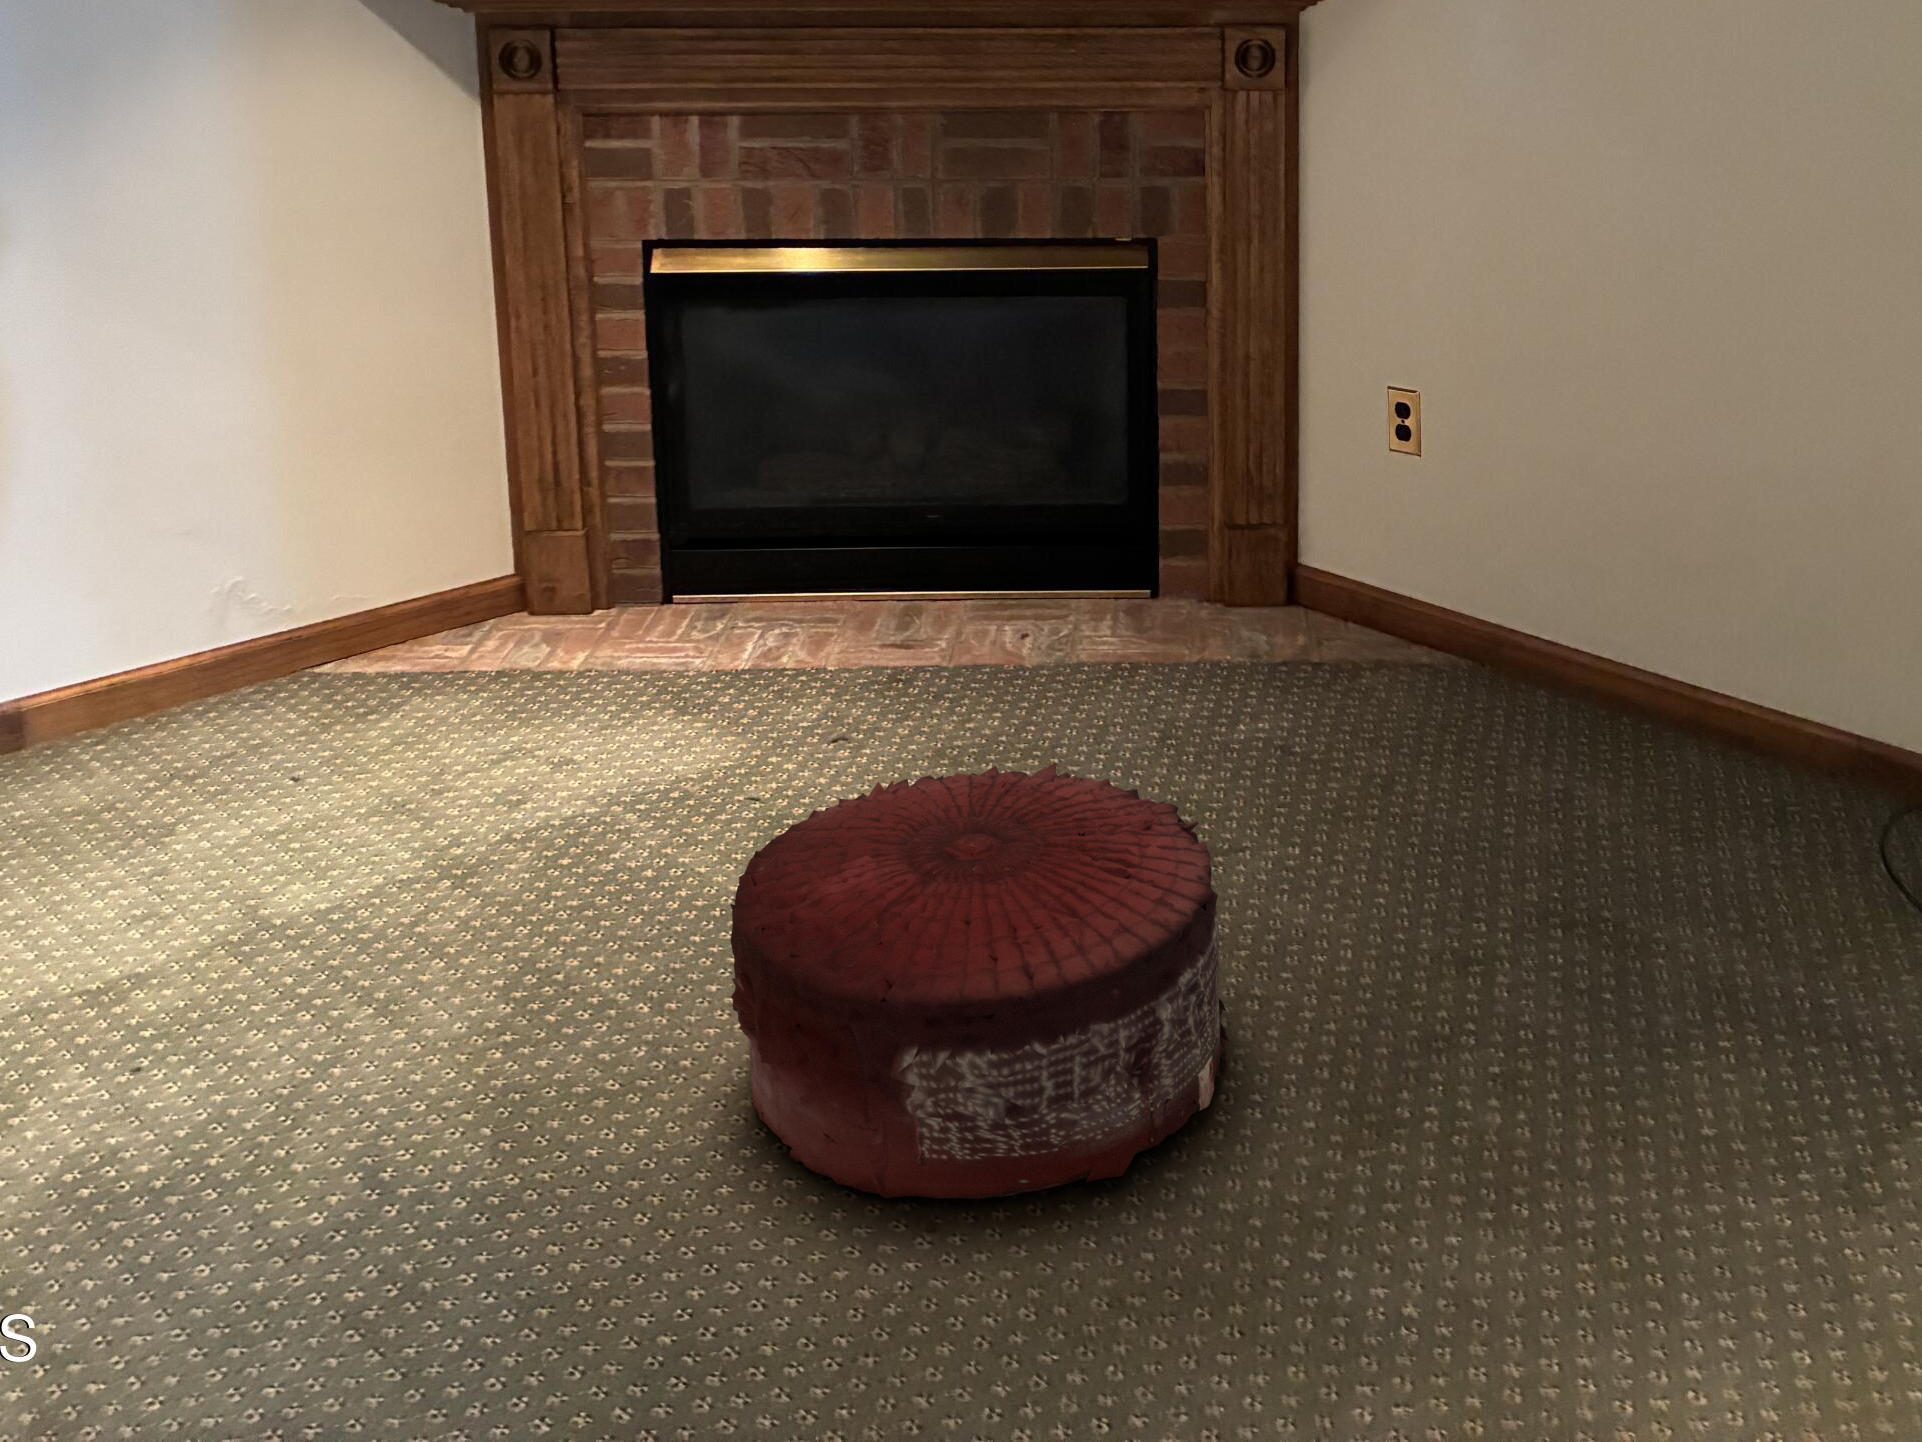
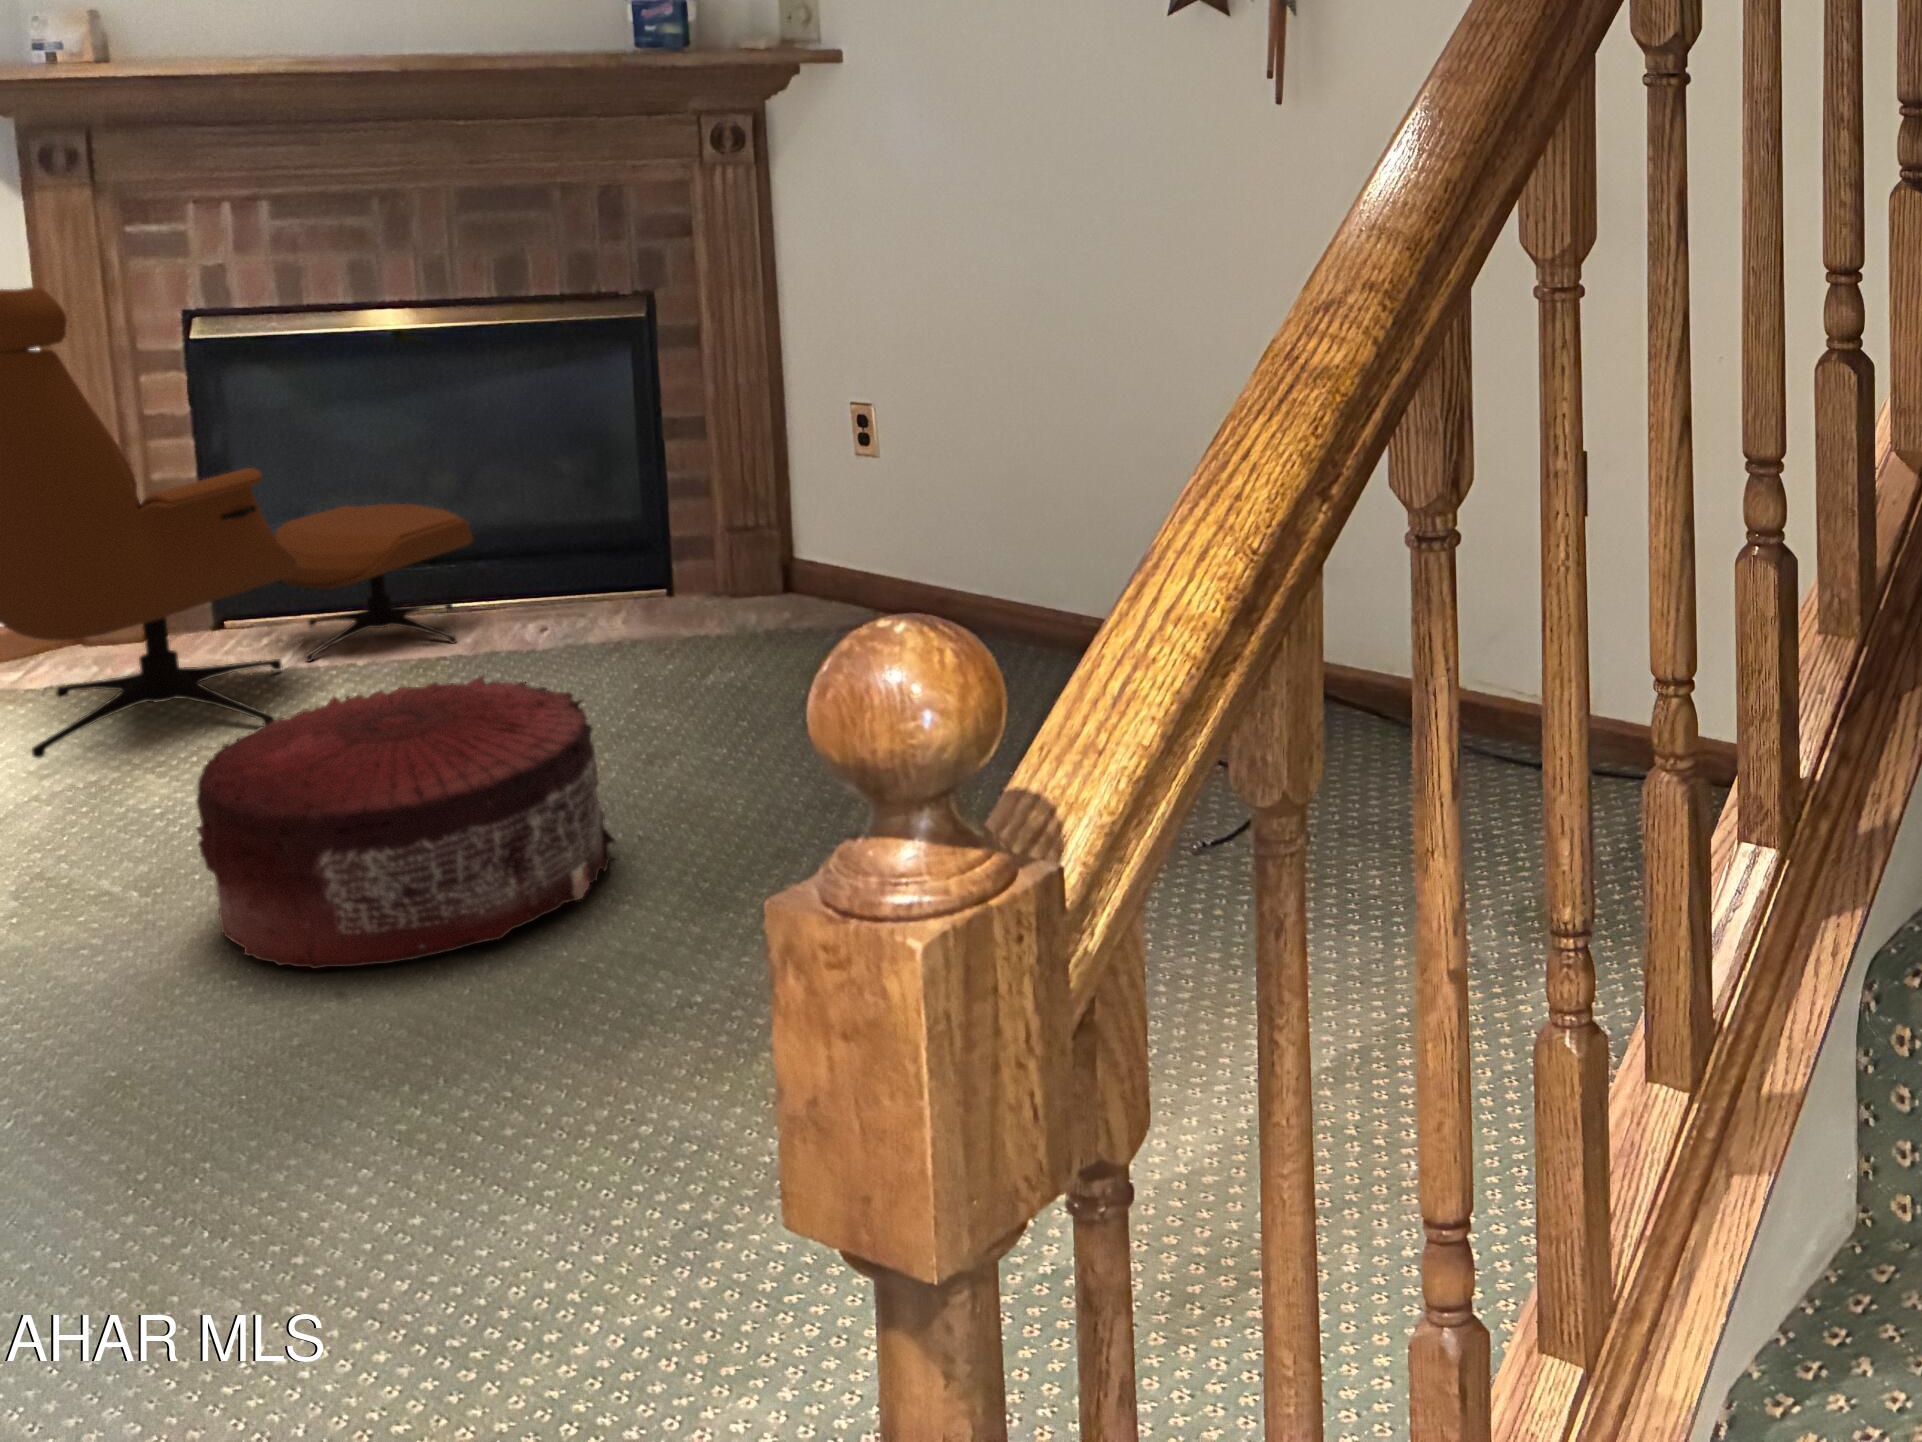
lounge chair: none [348,206,950,781] -> present [0,287,473,758]

